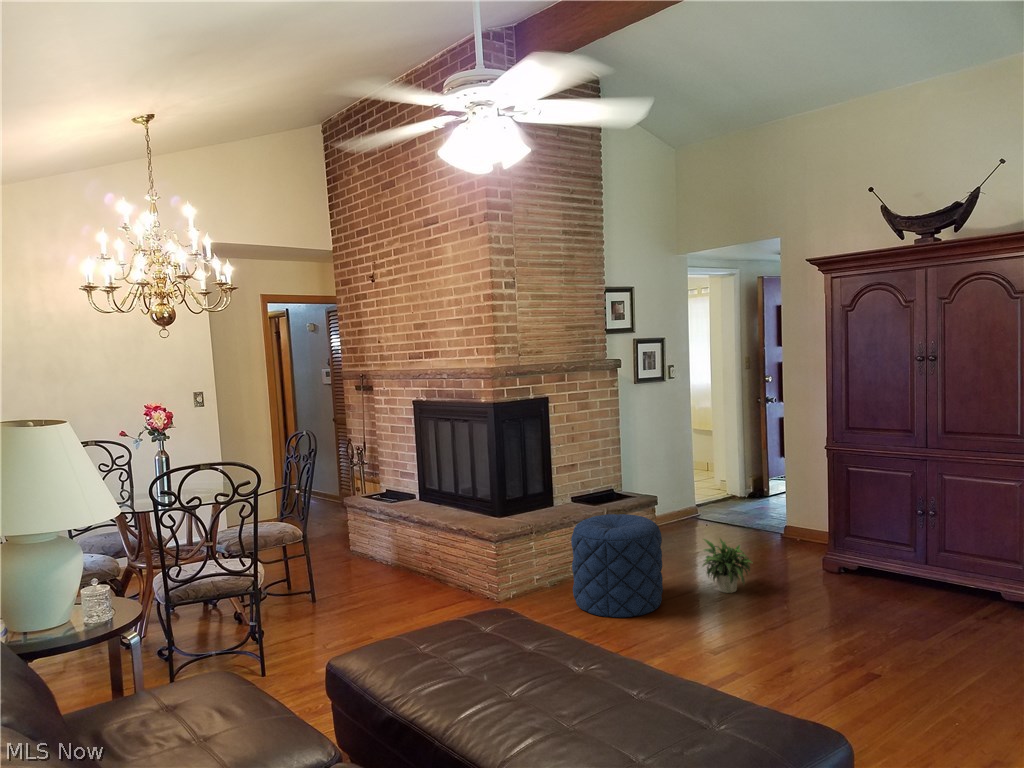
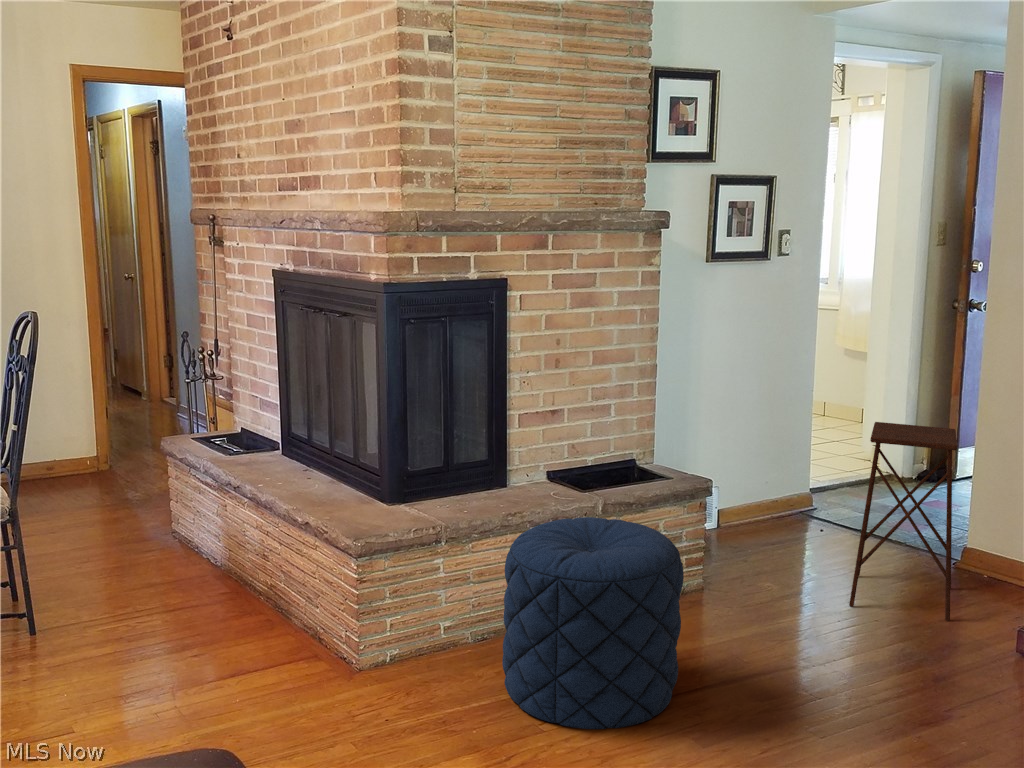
side table: none [732,460,786,558] -> present [849,422,957,621]
potted plant: present [702,539,752,593] -> none [766,579,868,693]

